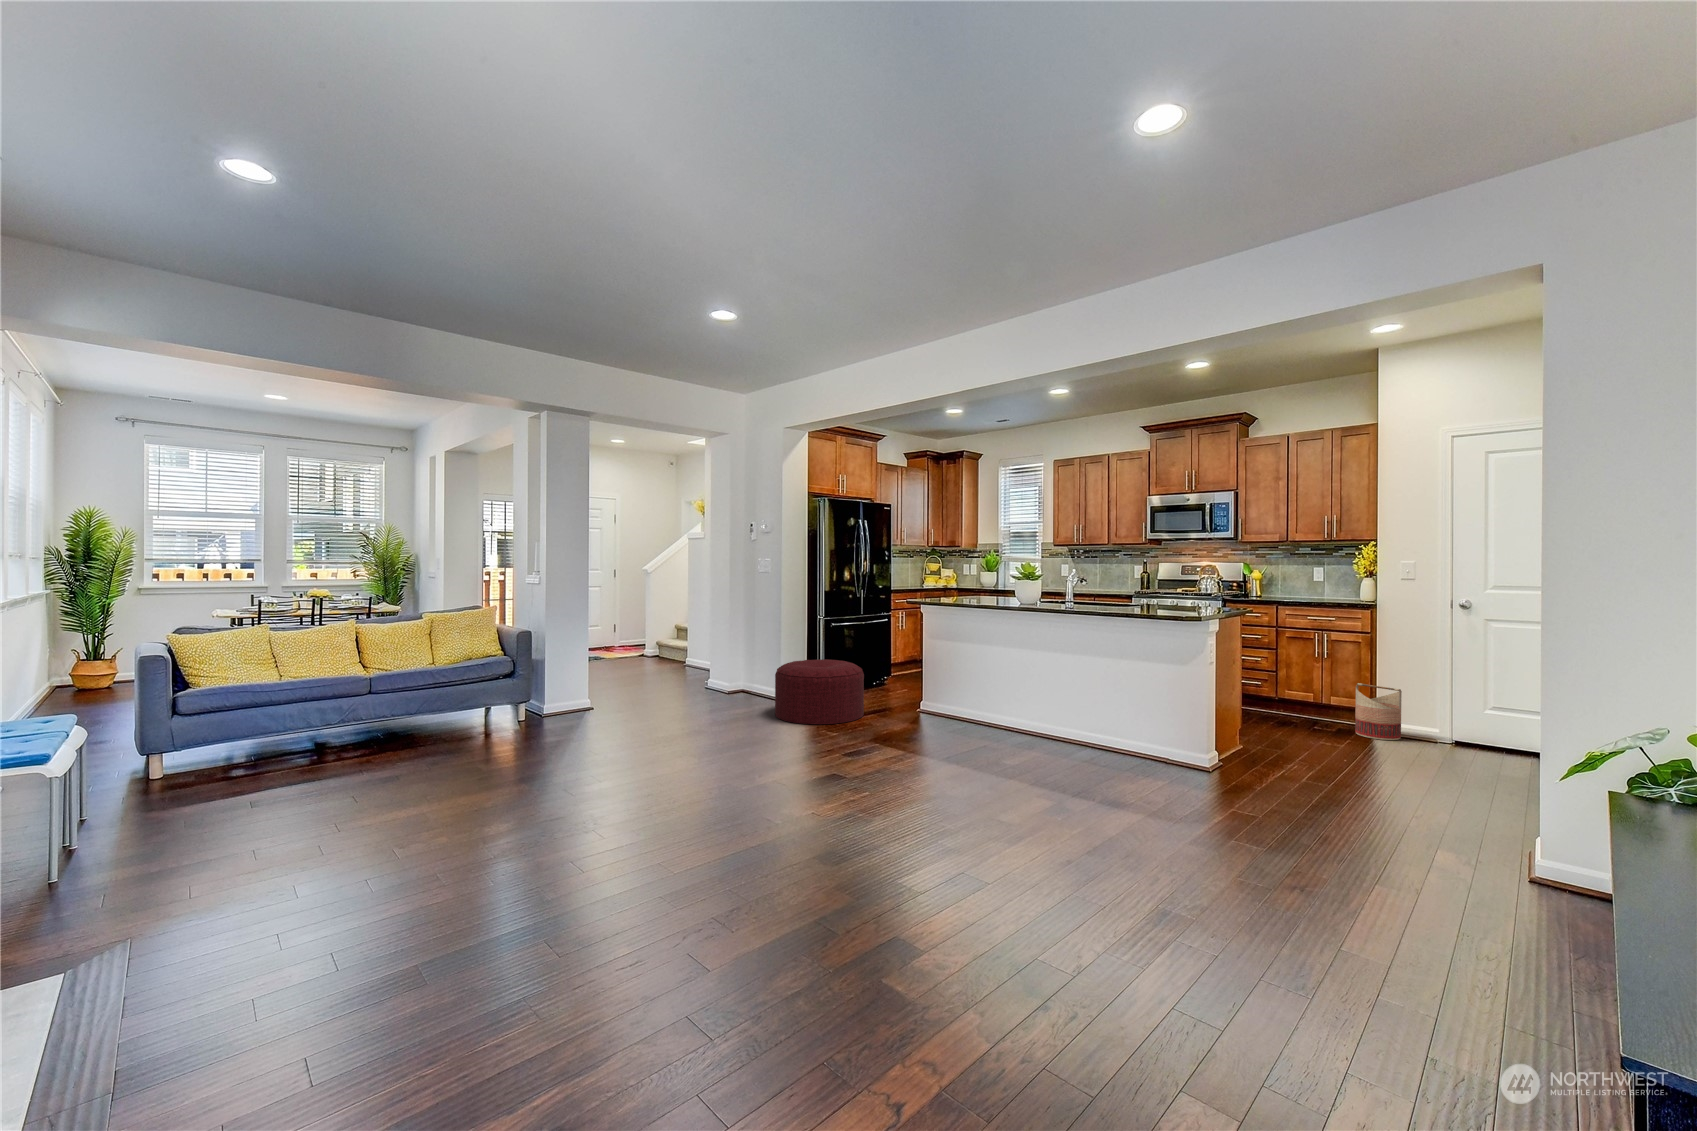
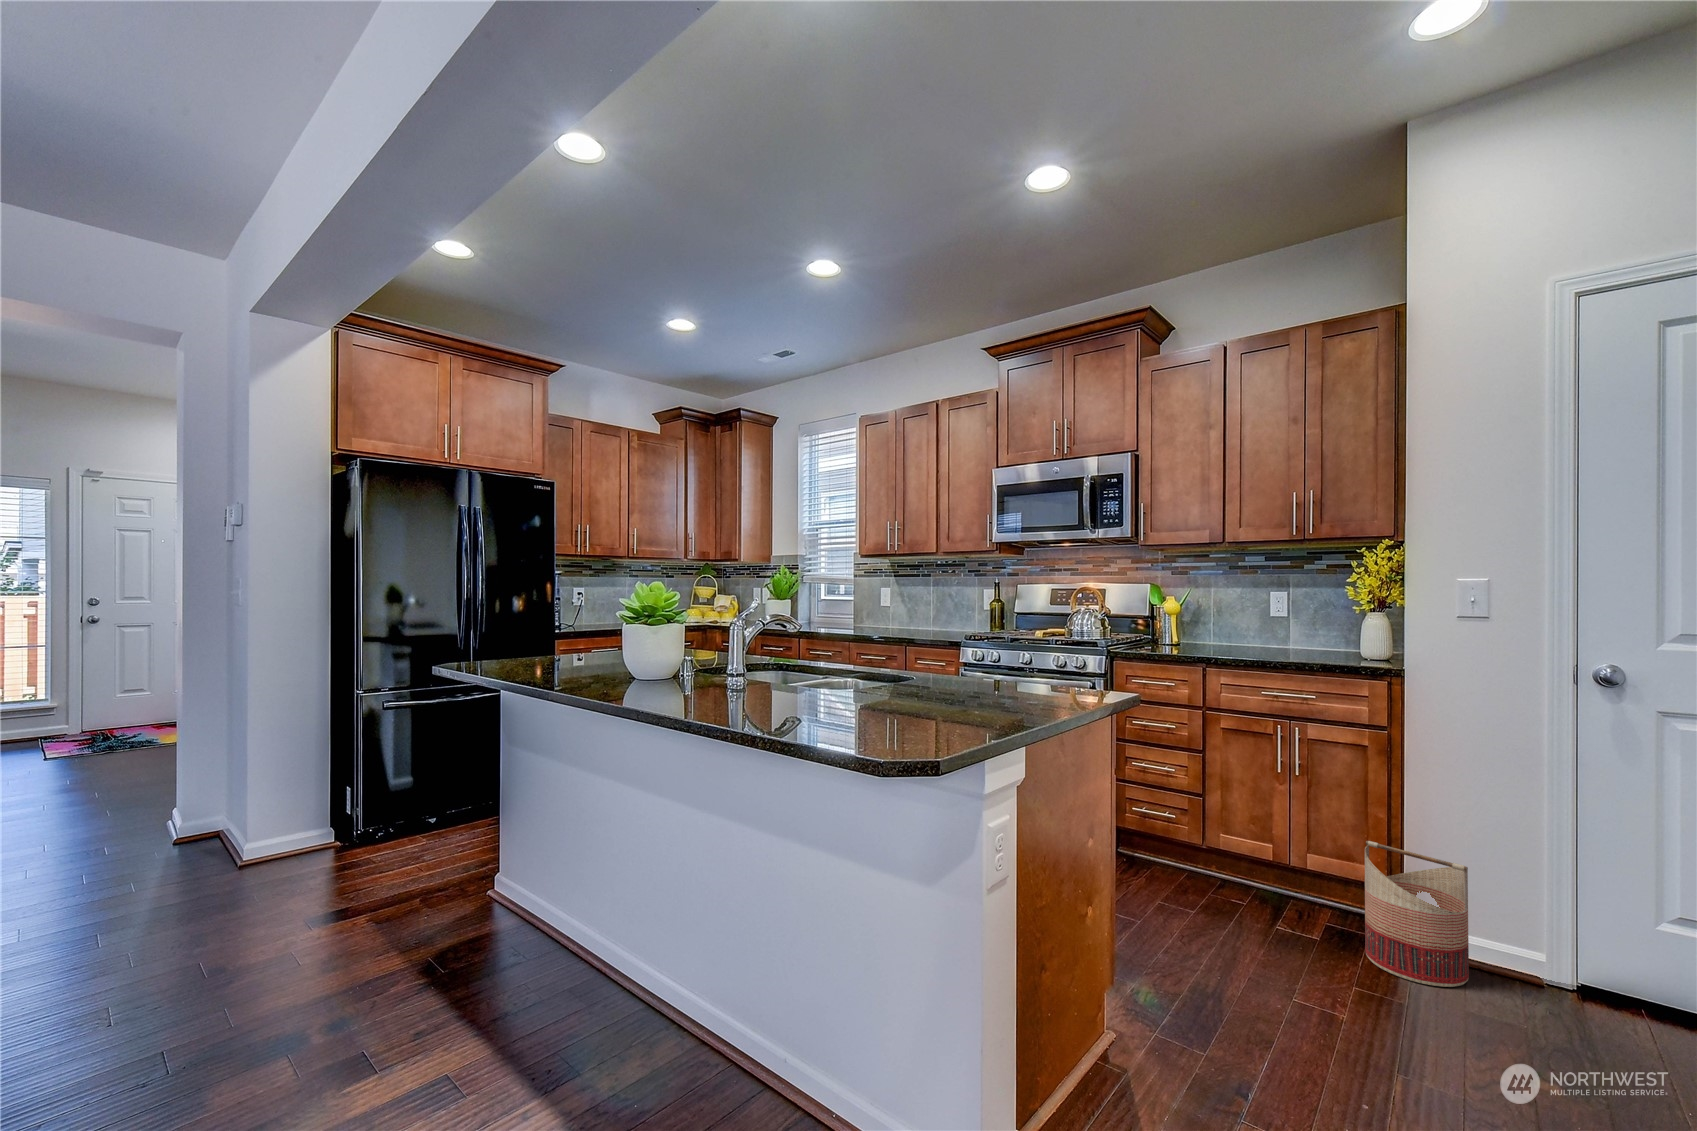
ottoman: present [775,659,864,724] -> none [104,770,358,942]

